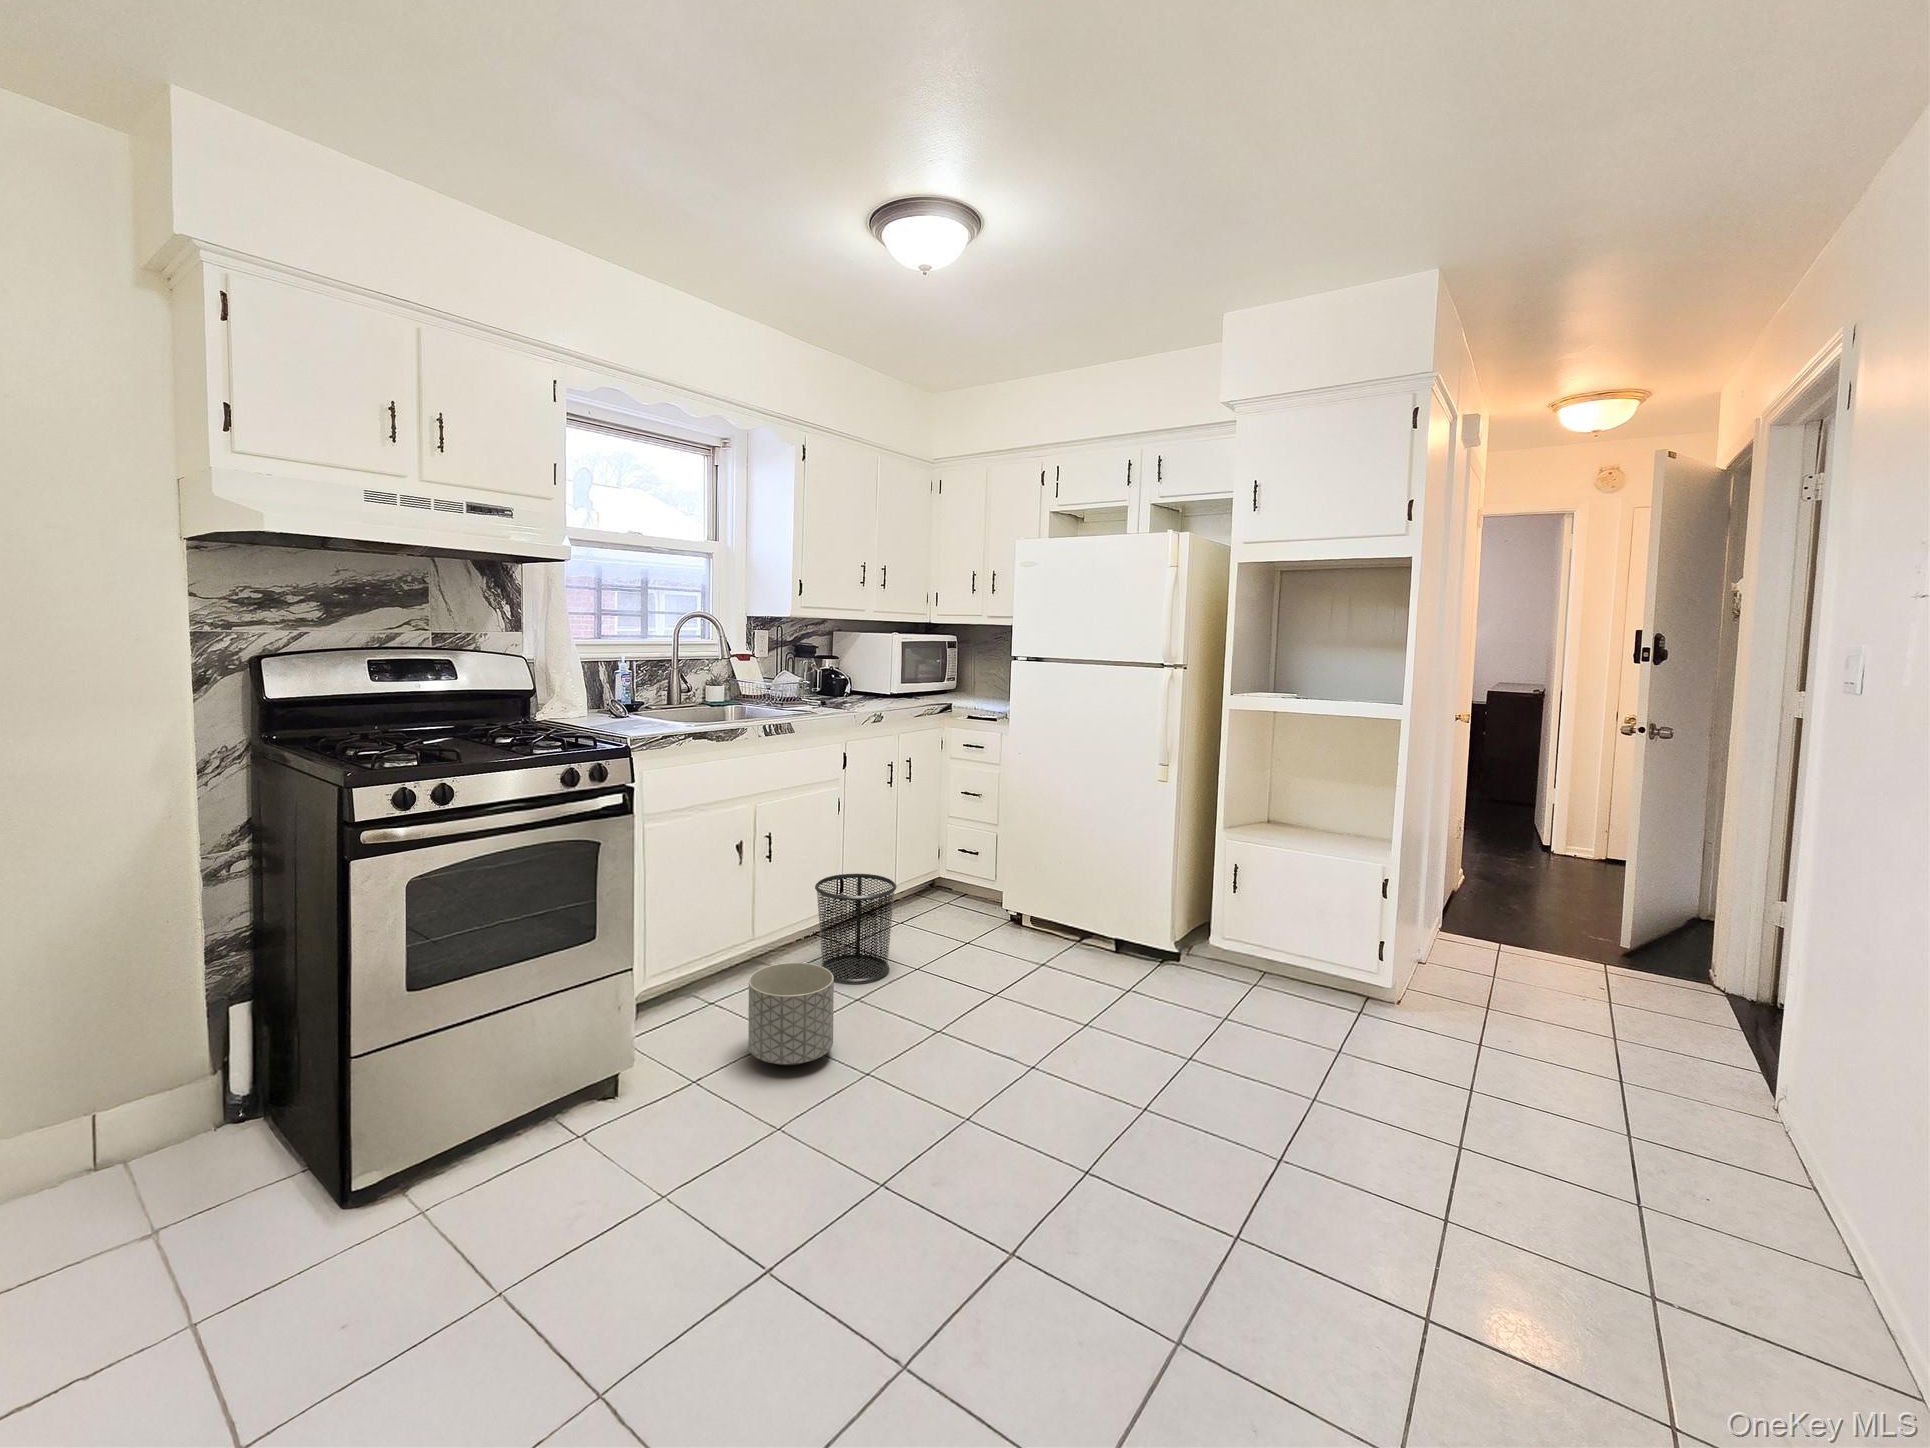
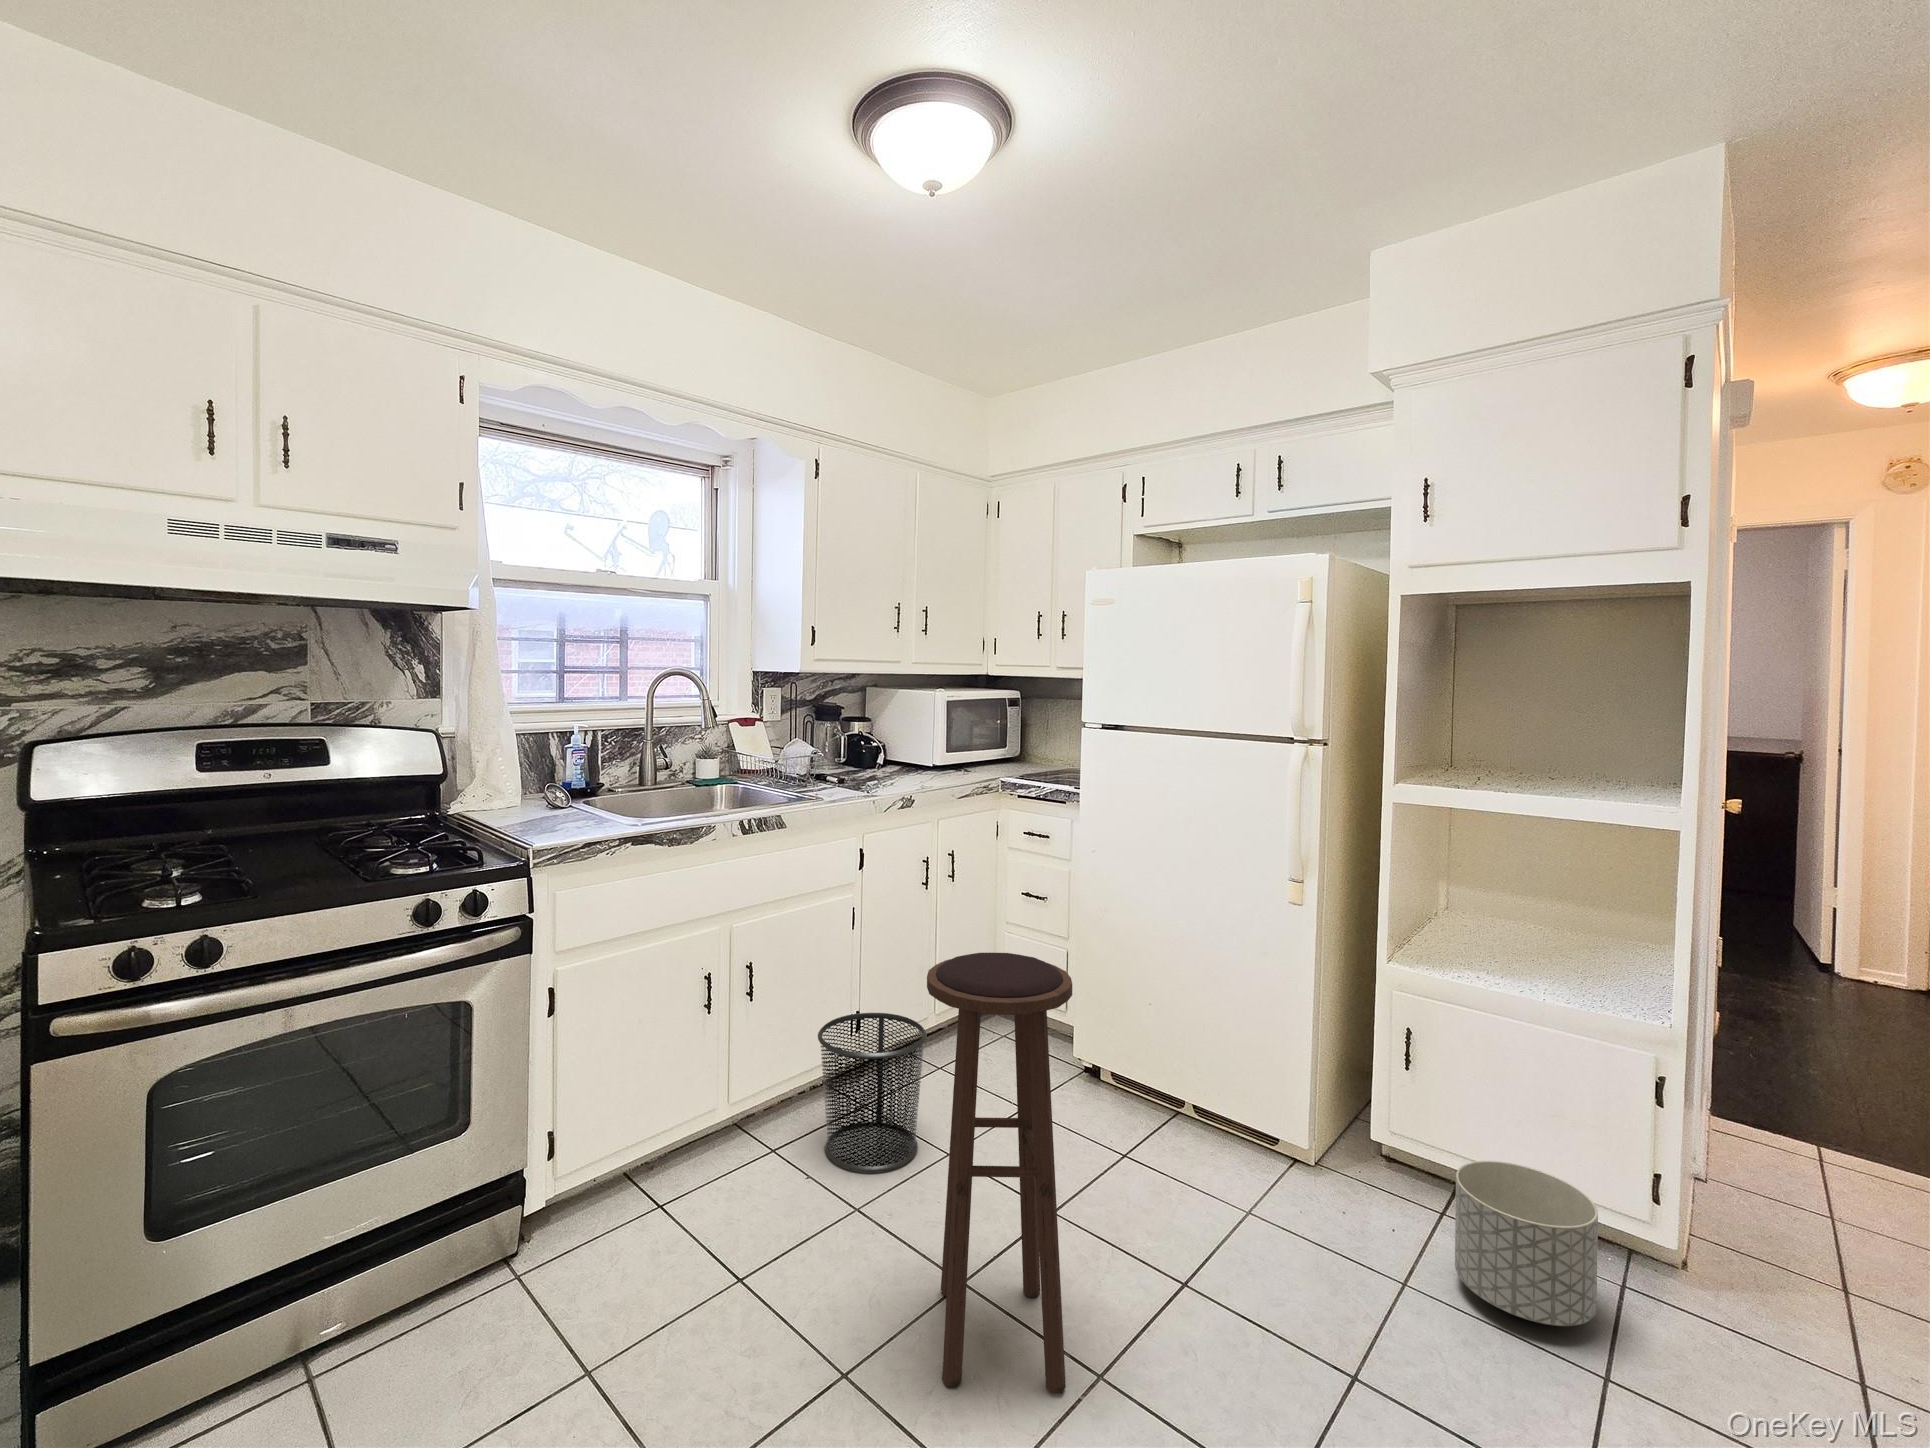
stool: none [915,807,1014,1087] -> present [927,953,1072,1394]
planter: present [748,962,834,1066] -> present [1455,1161,1598,1326]

